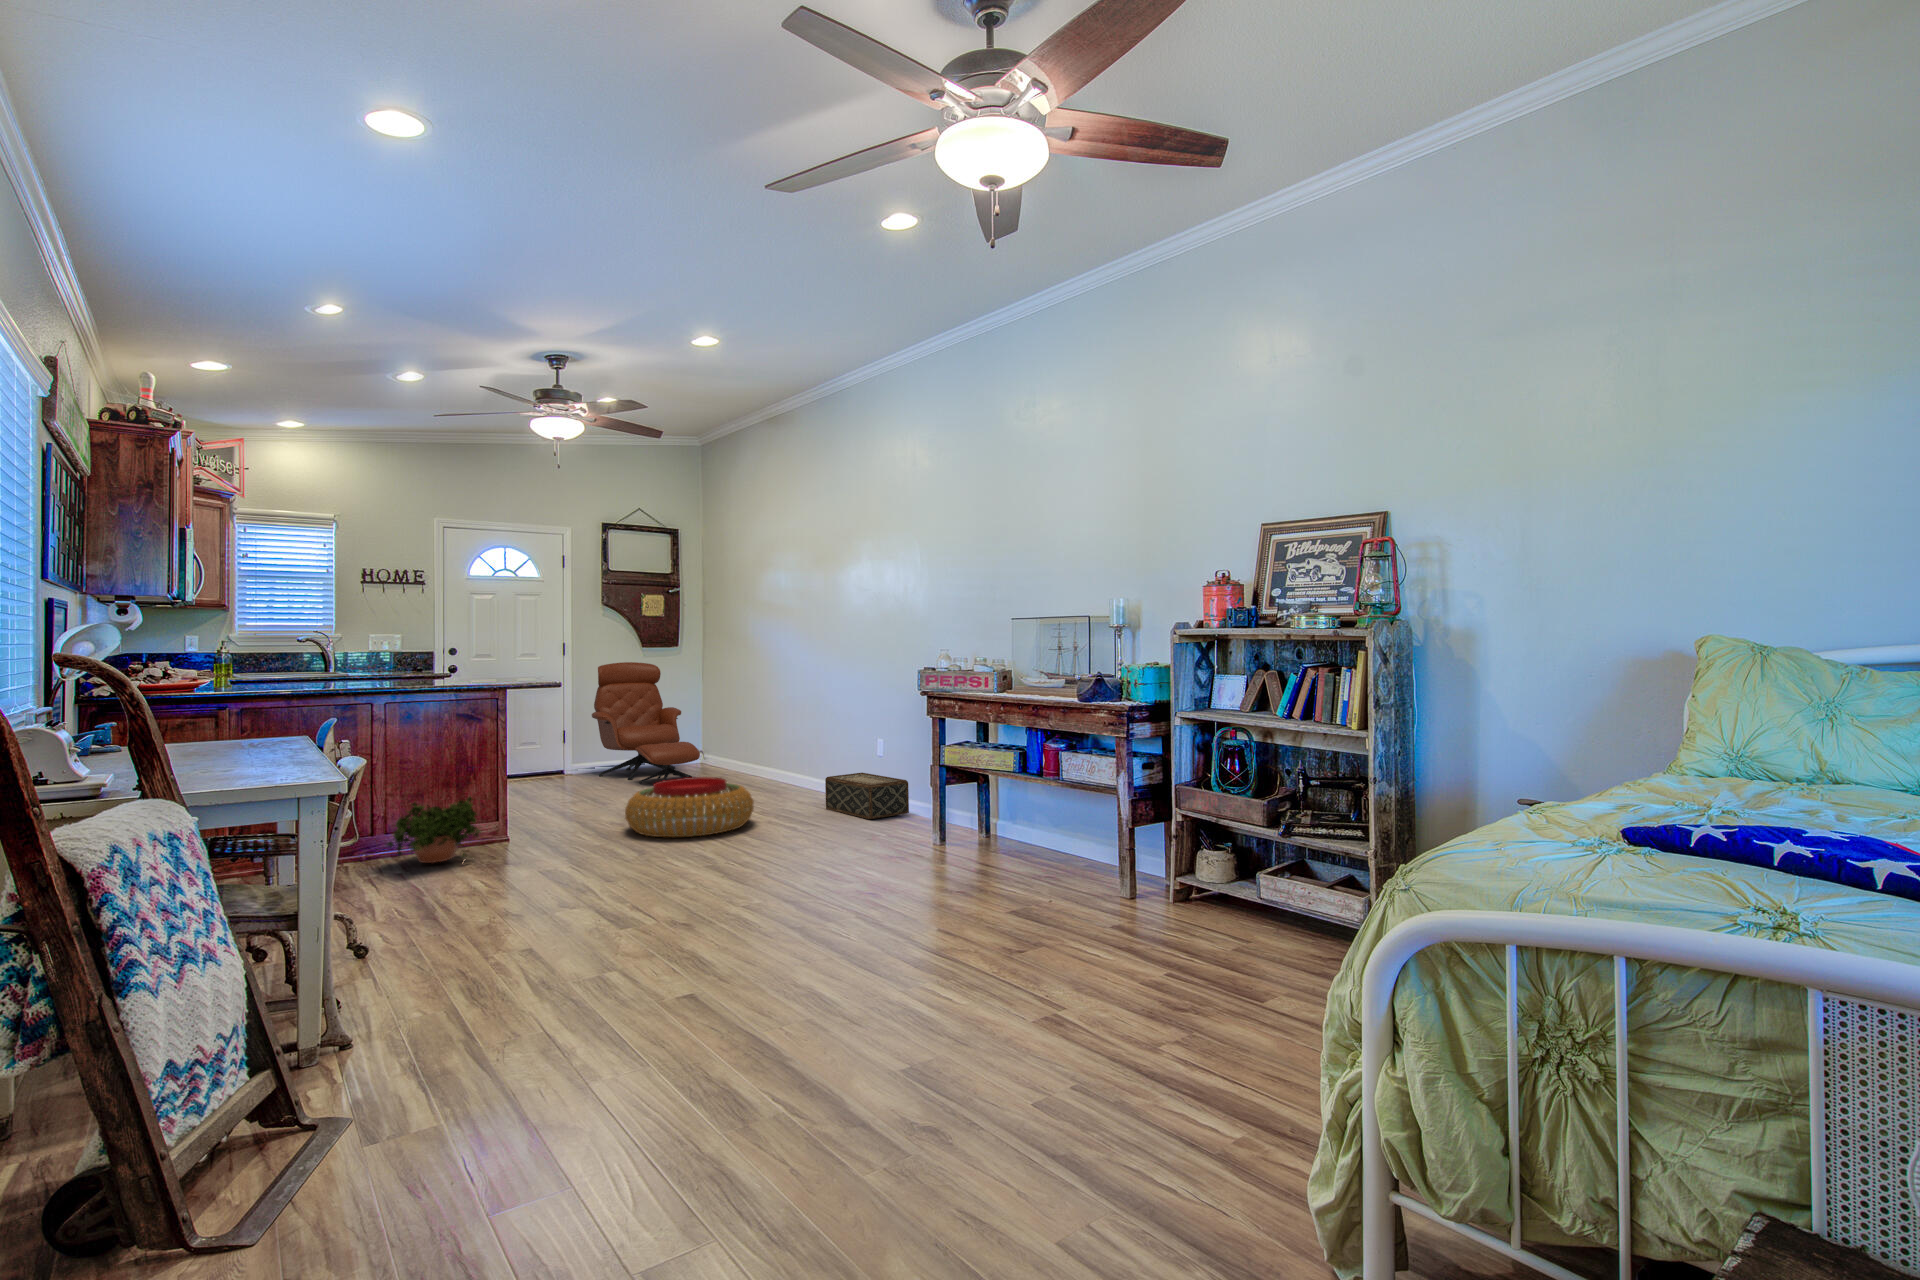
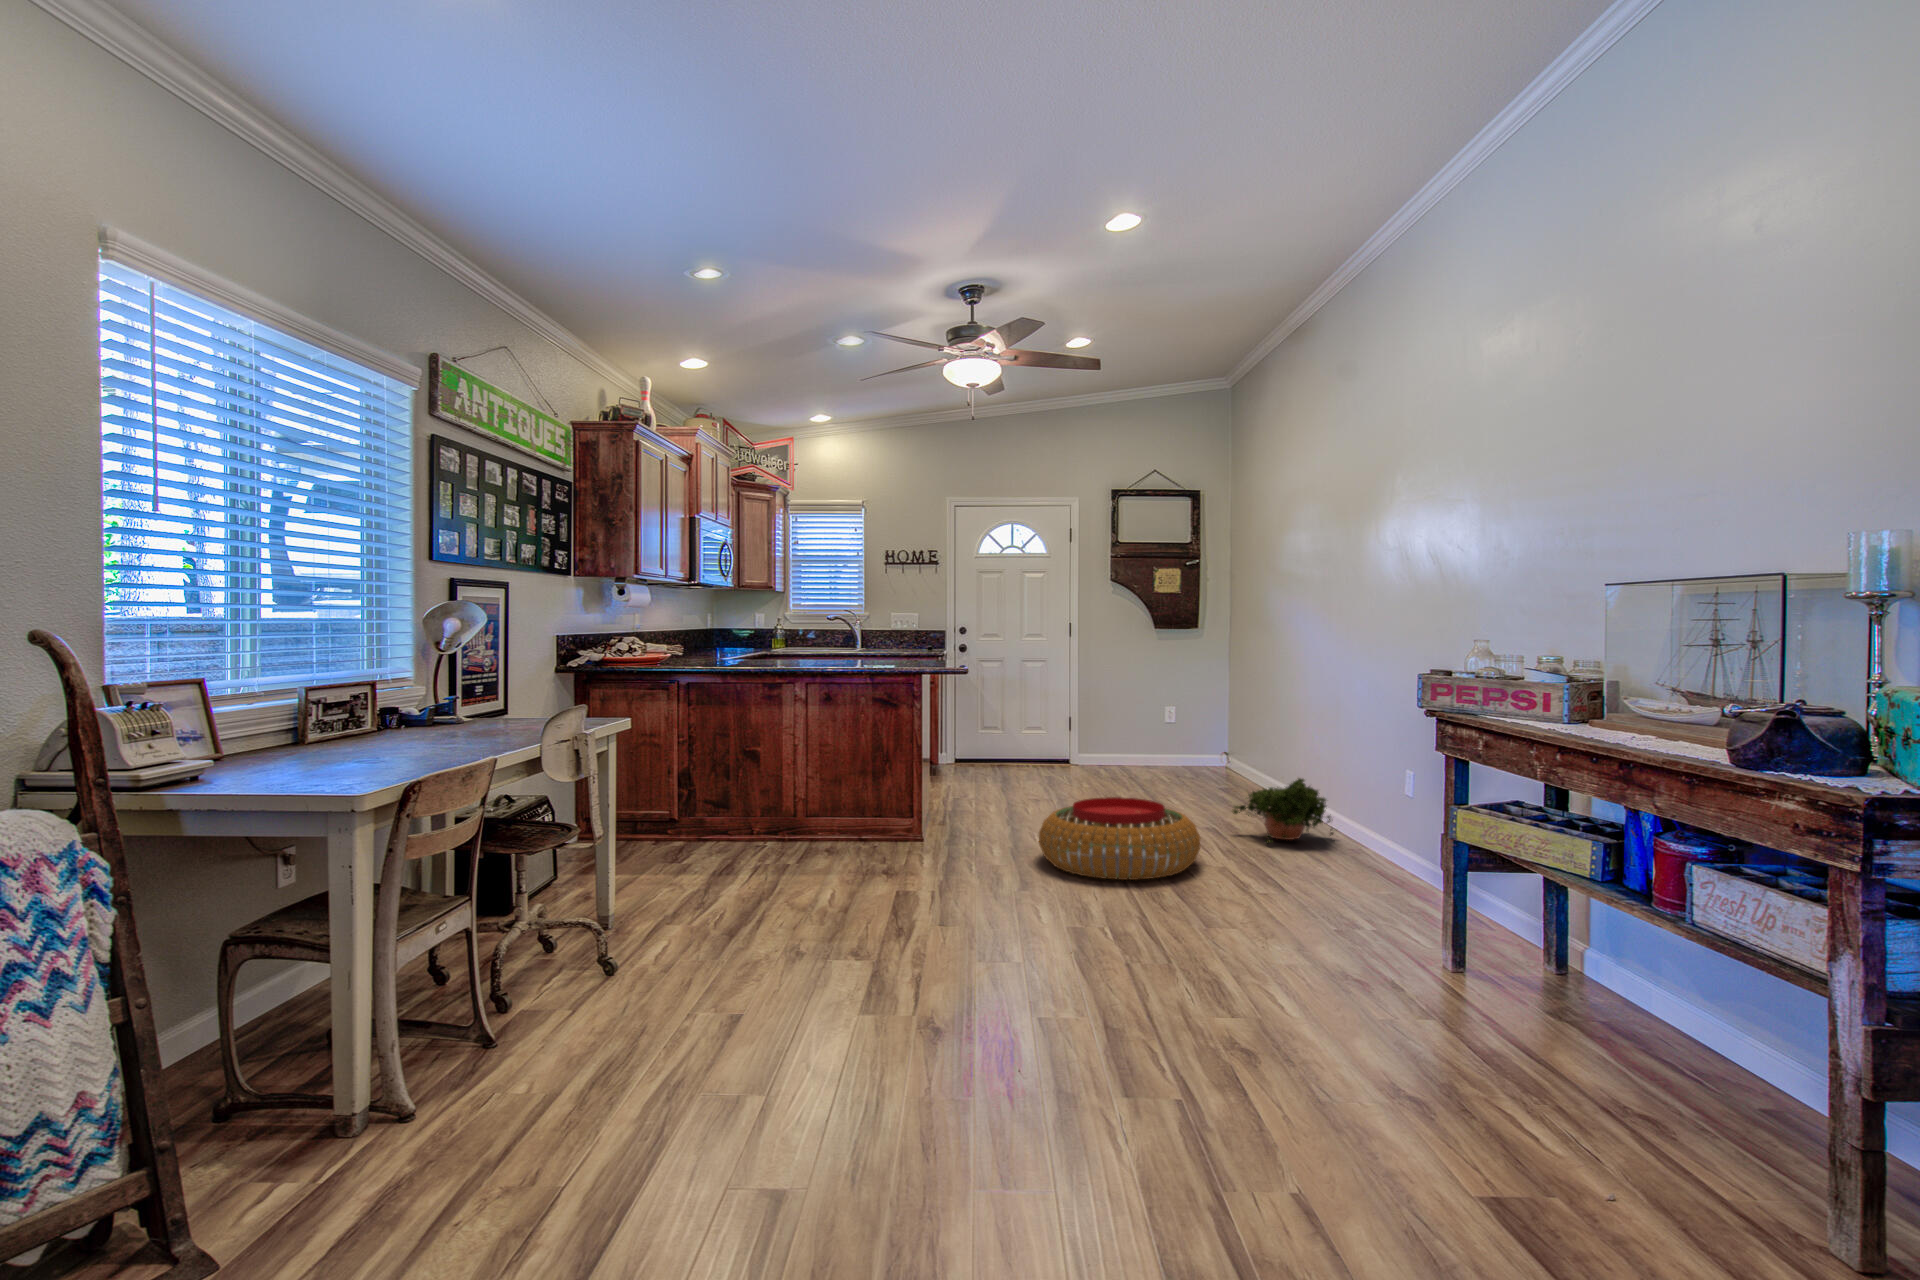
lounge chair: present [592,662,700,783] -> none [1092,647,1197,795]
woven basket: present [825,773,909,819] -> none [1318,817,1440,894]
potted plant: present [387,797,481,863] -> present [1232,778,1333,843]

